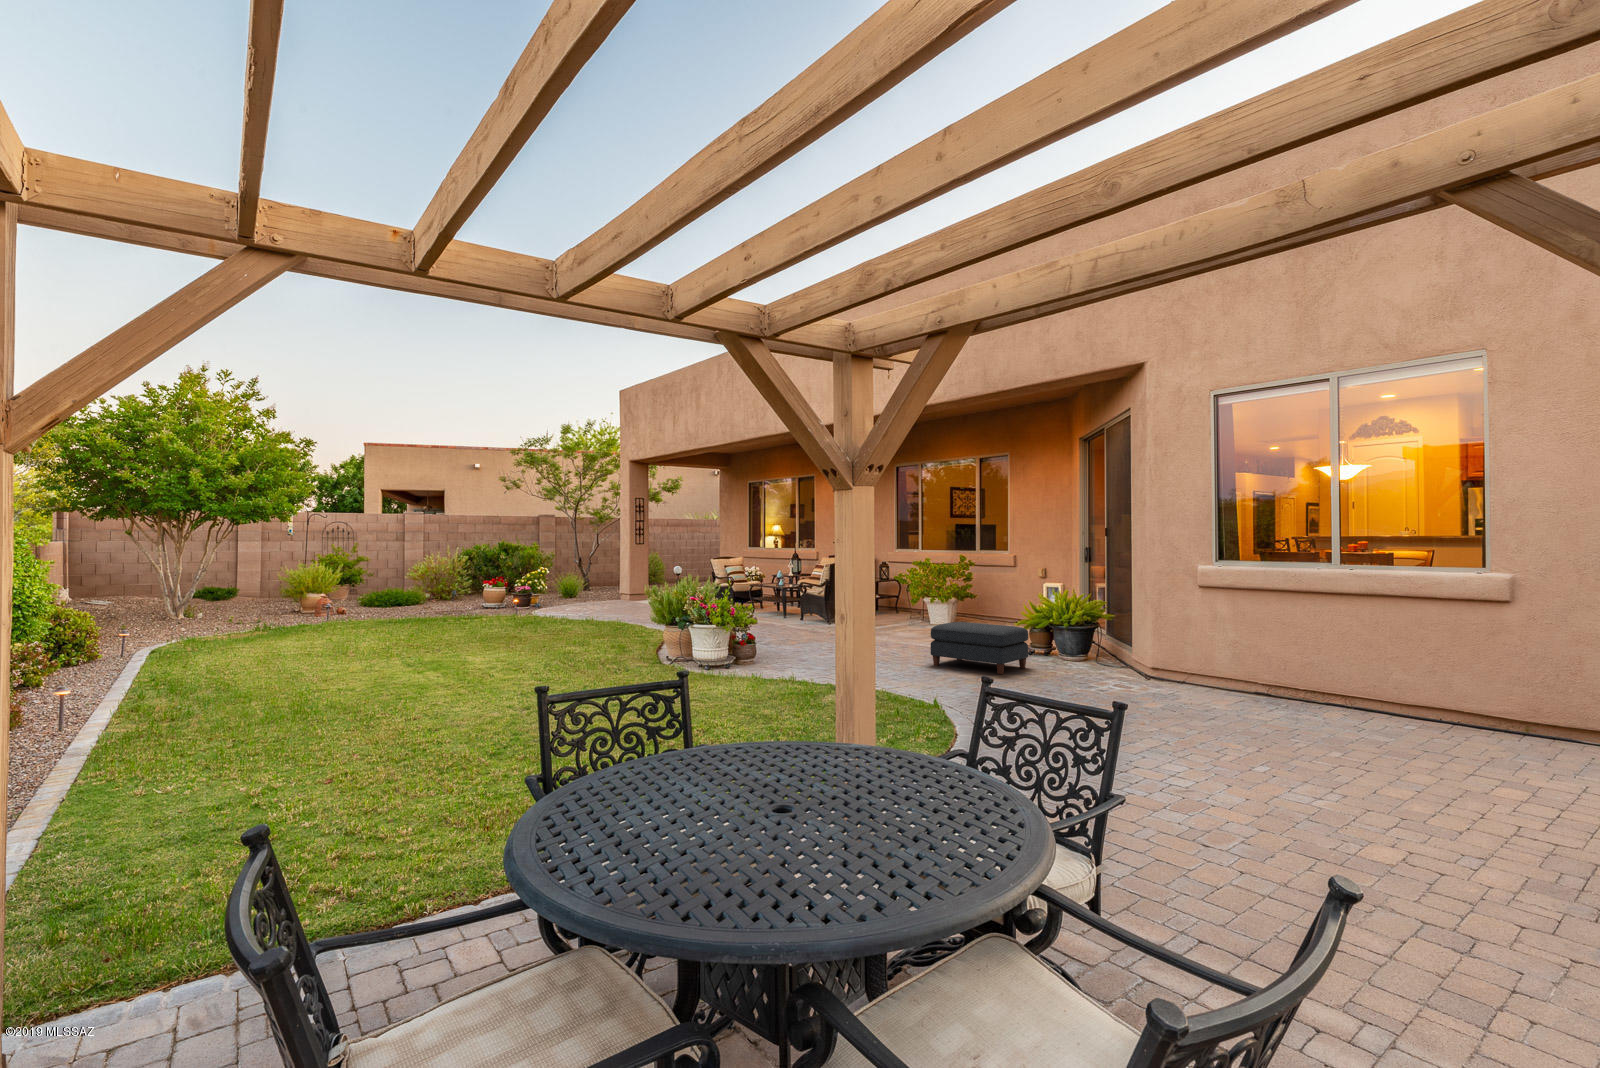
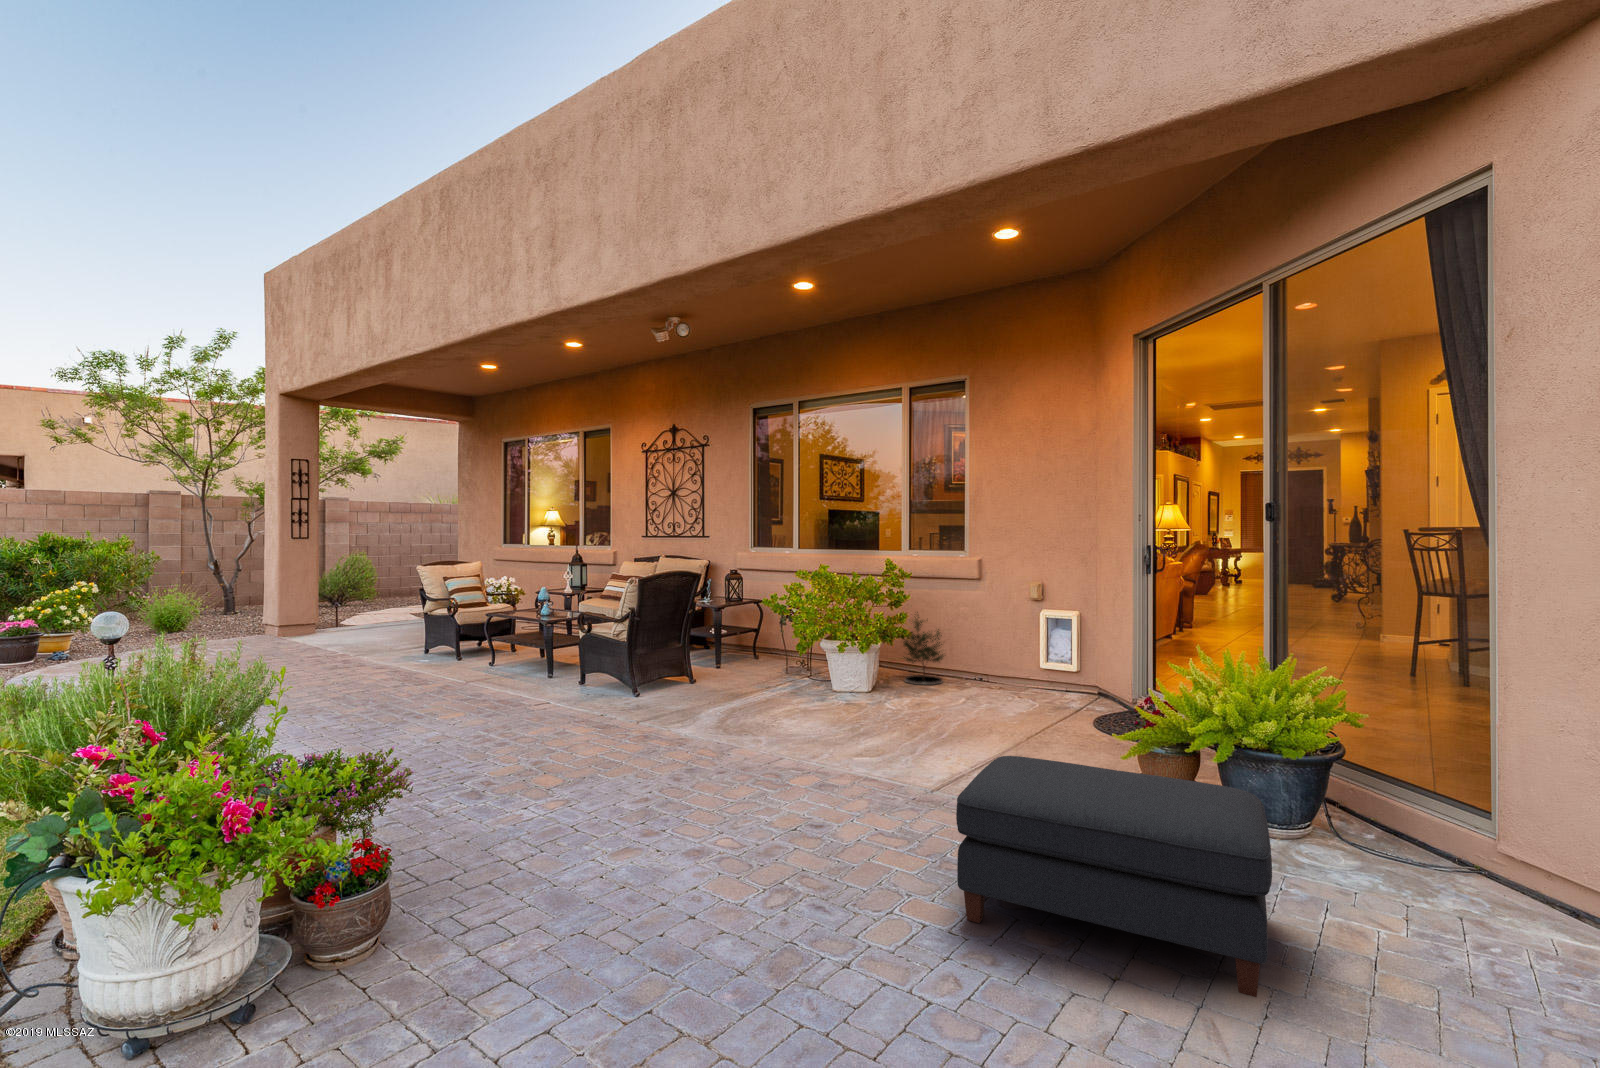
potted tree: none [971,584,999,624] -> present [903,612,944,685]

